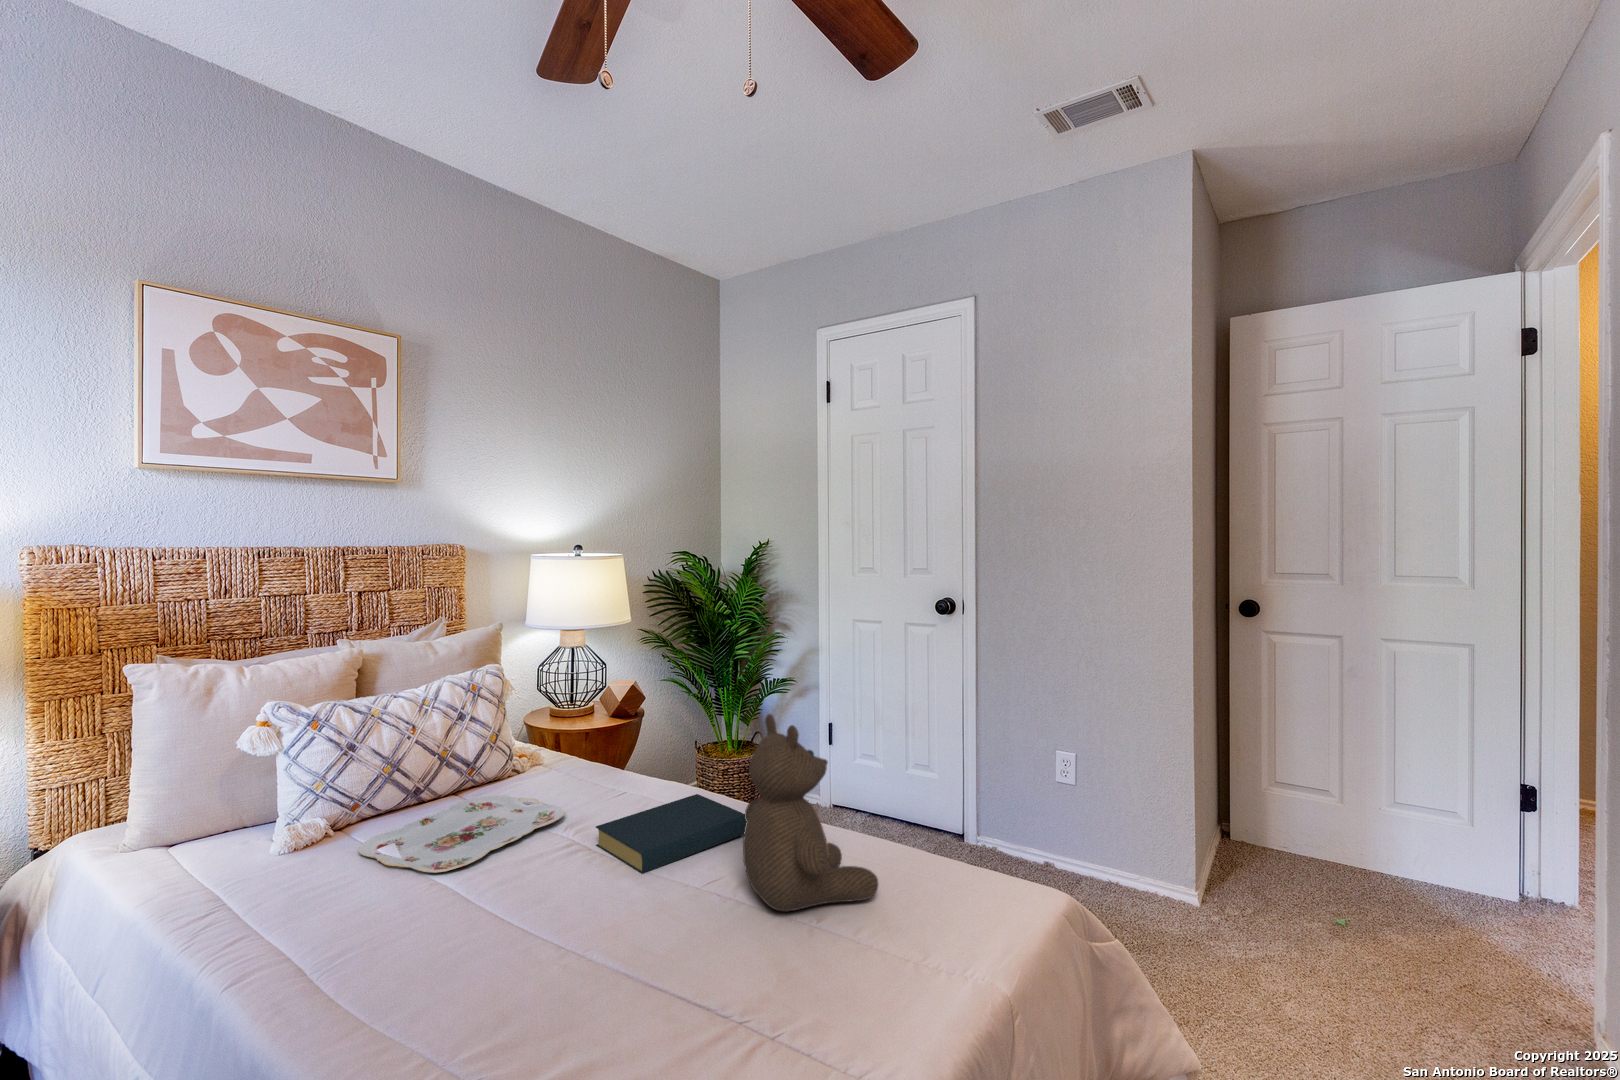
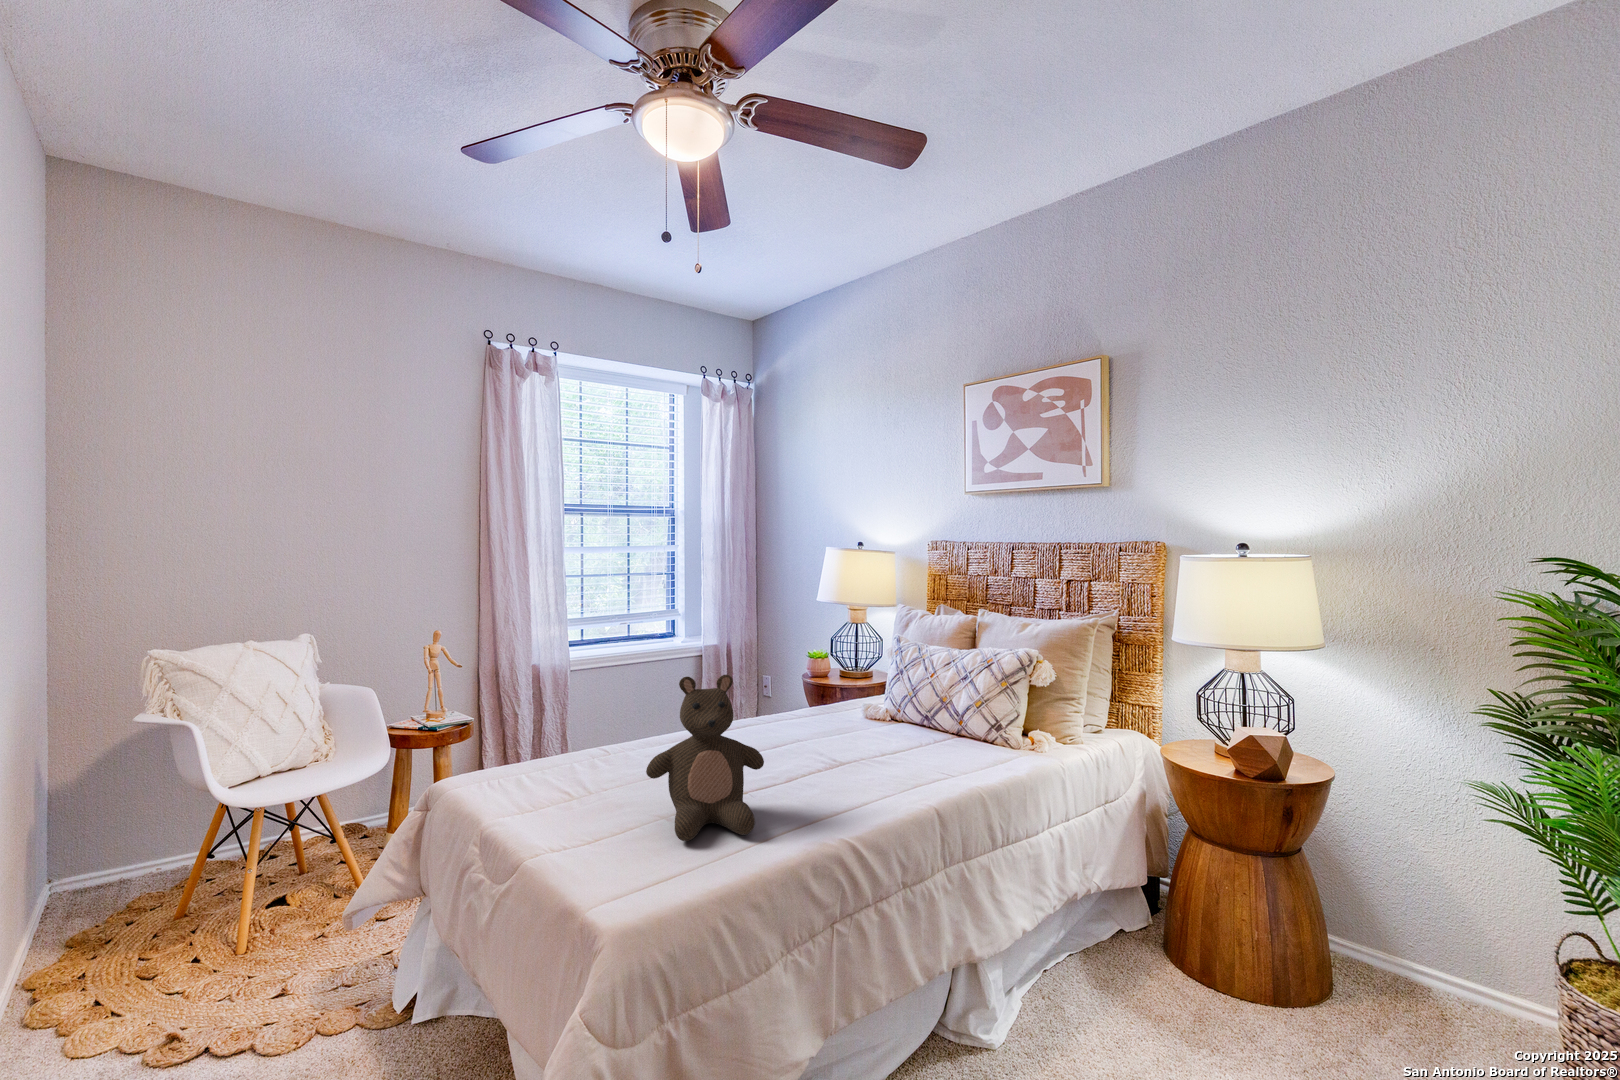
hardback book: present [596,794,747,874] -> none [781,755,899,811]
serving tray: present [358,796,565,873] -> none [805,722,934,755]

